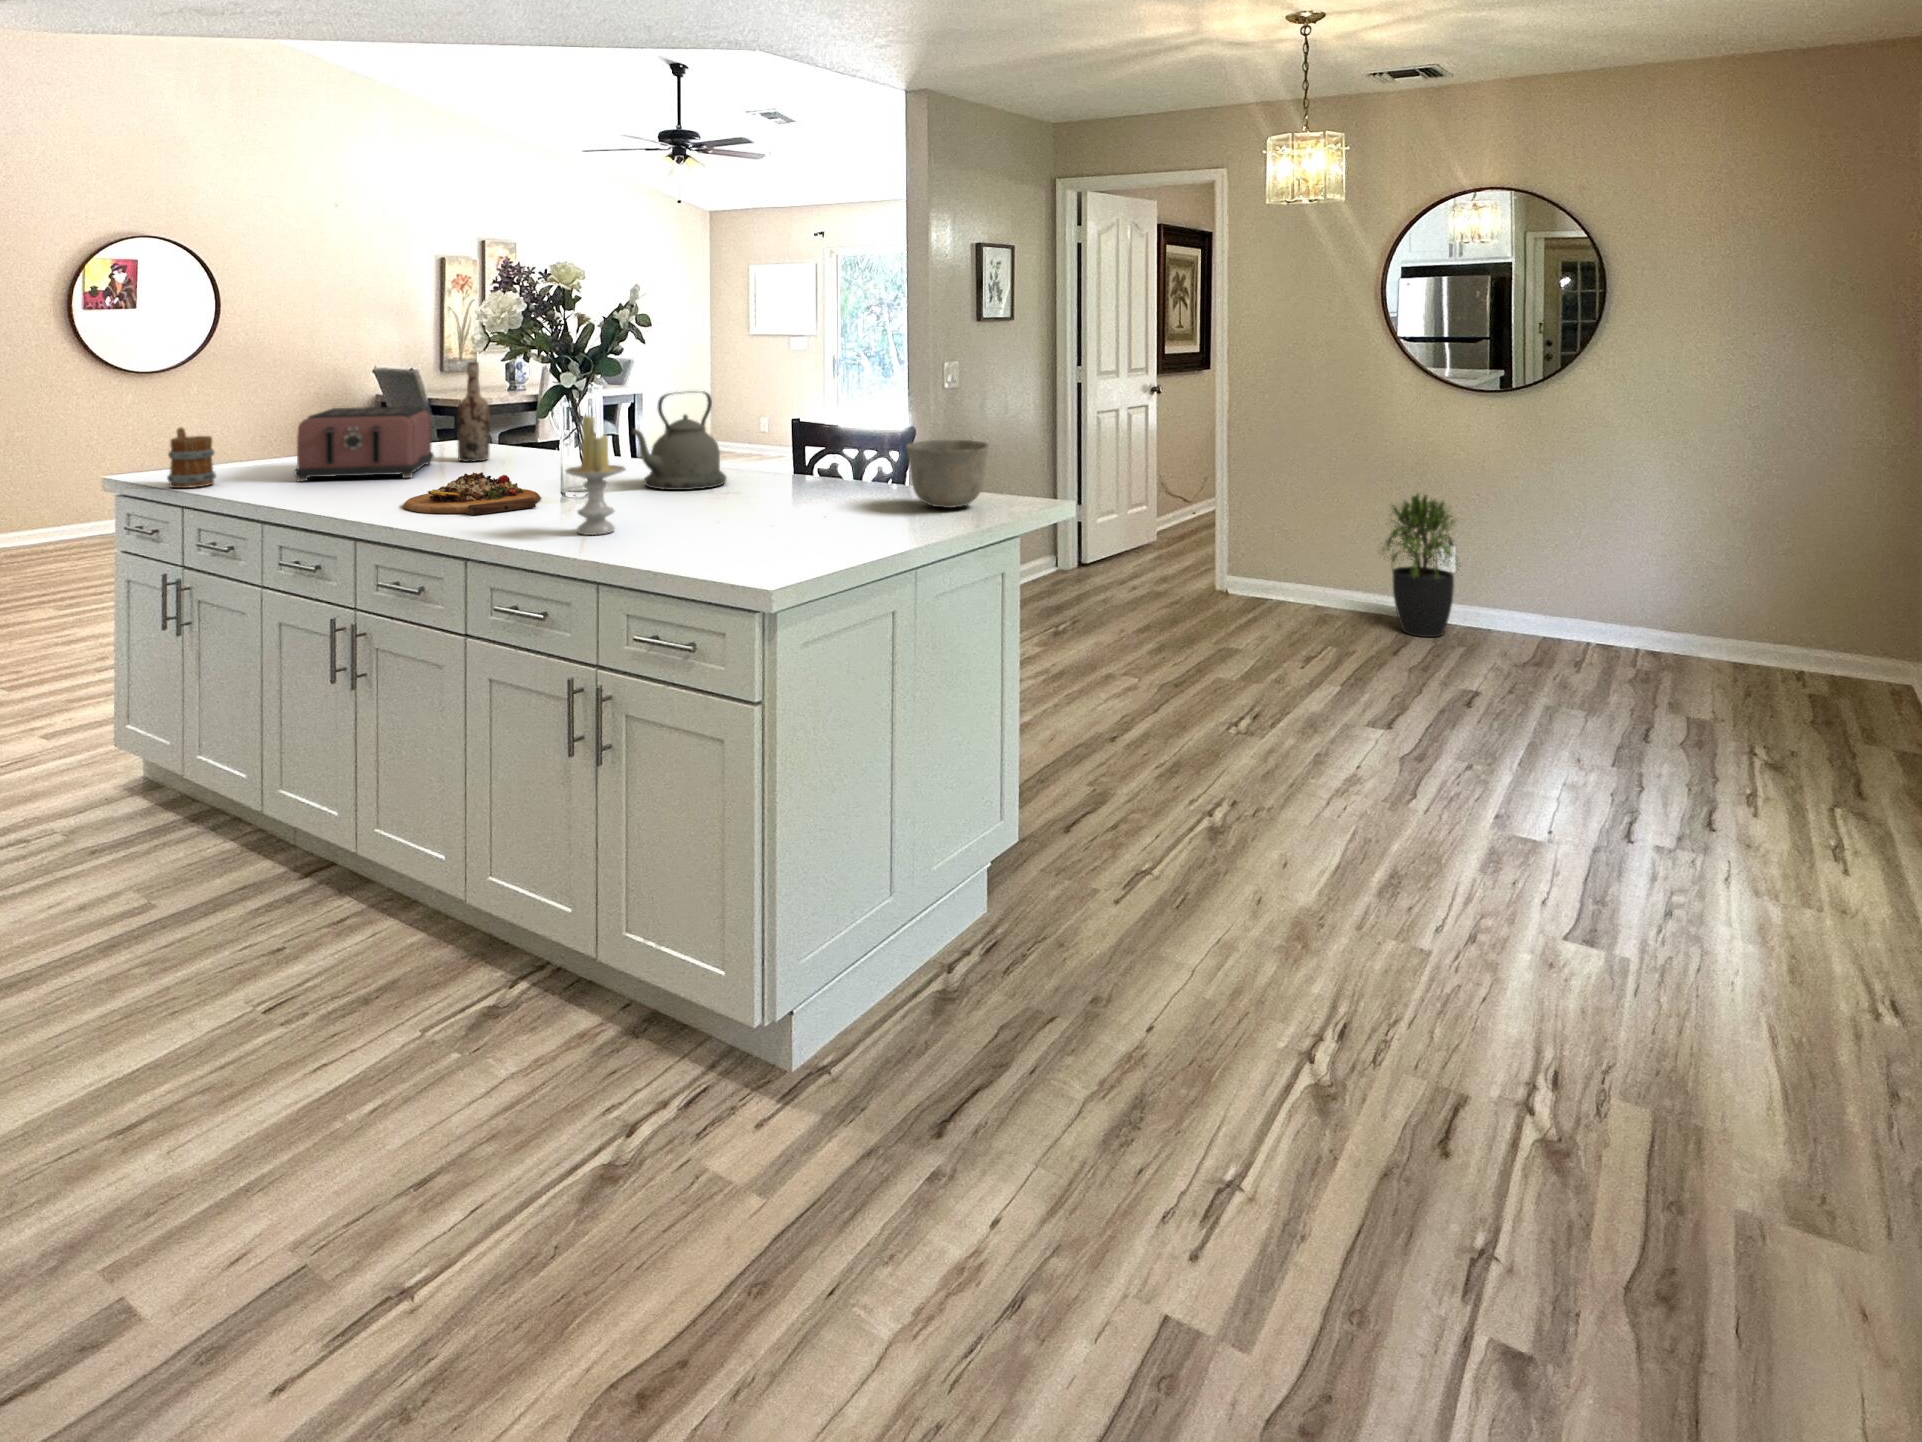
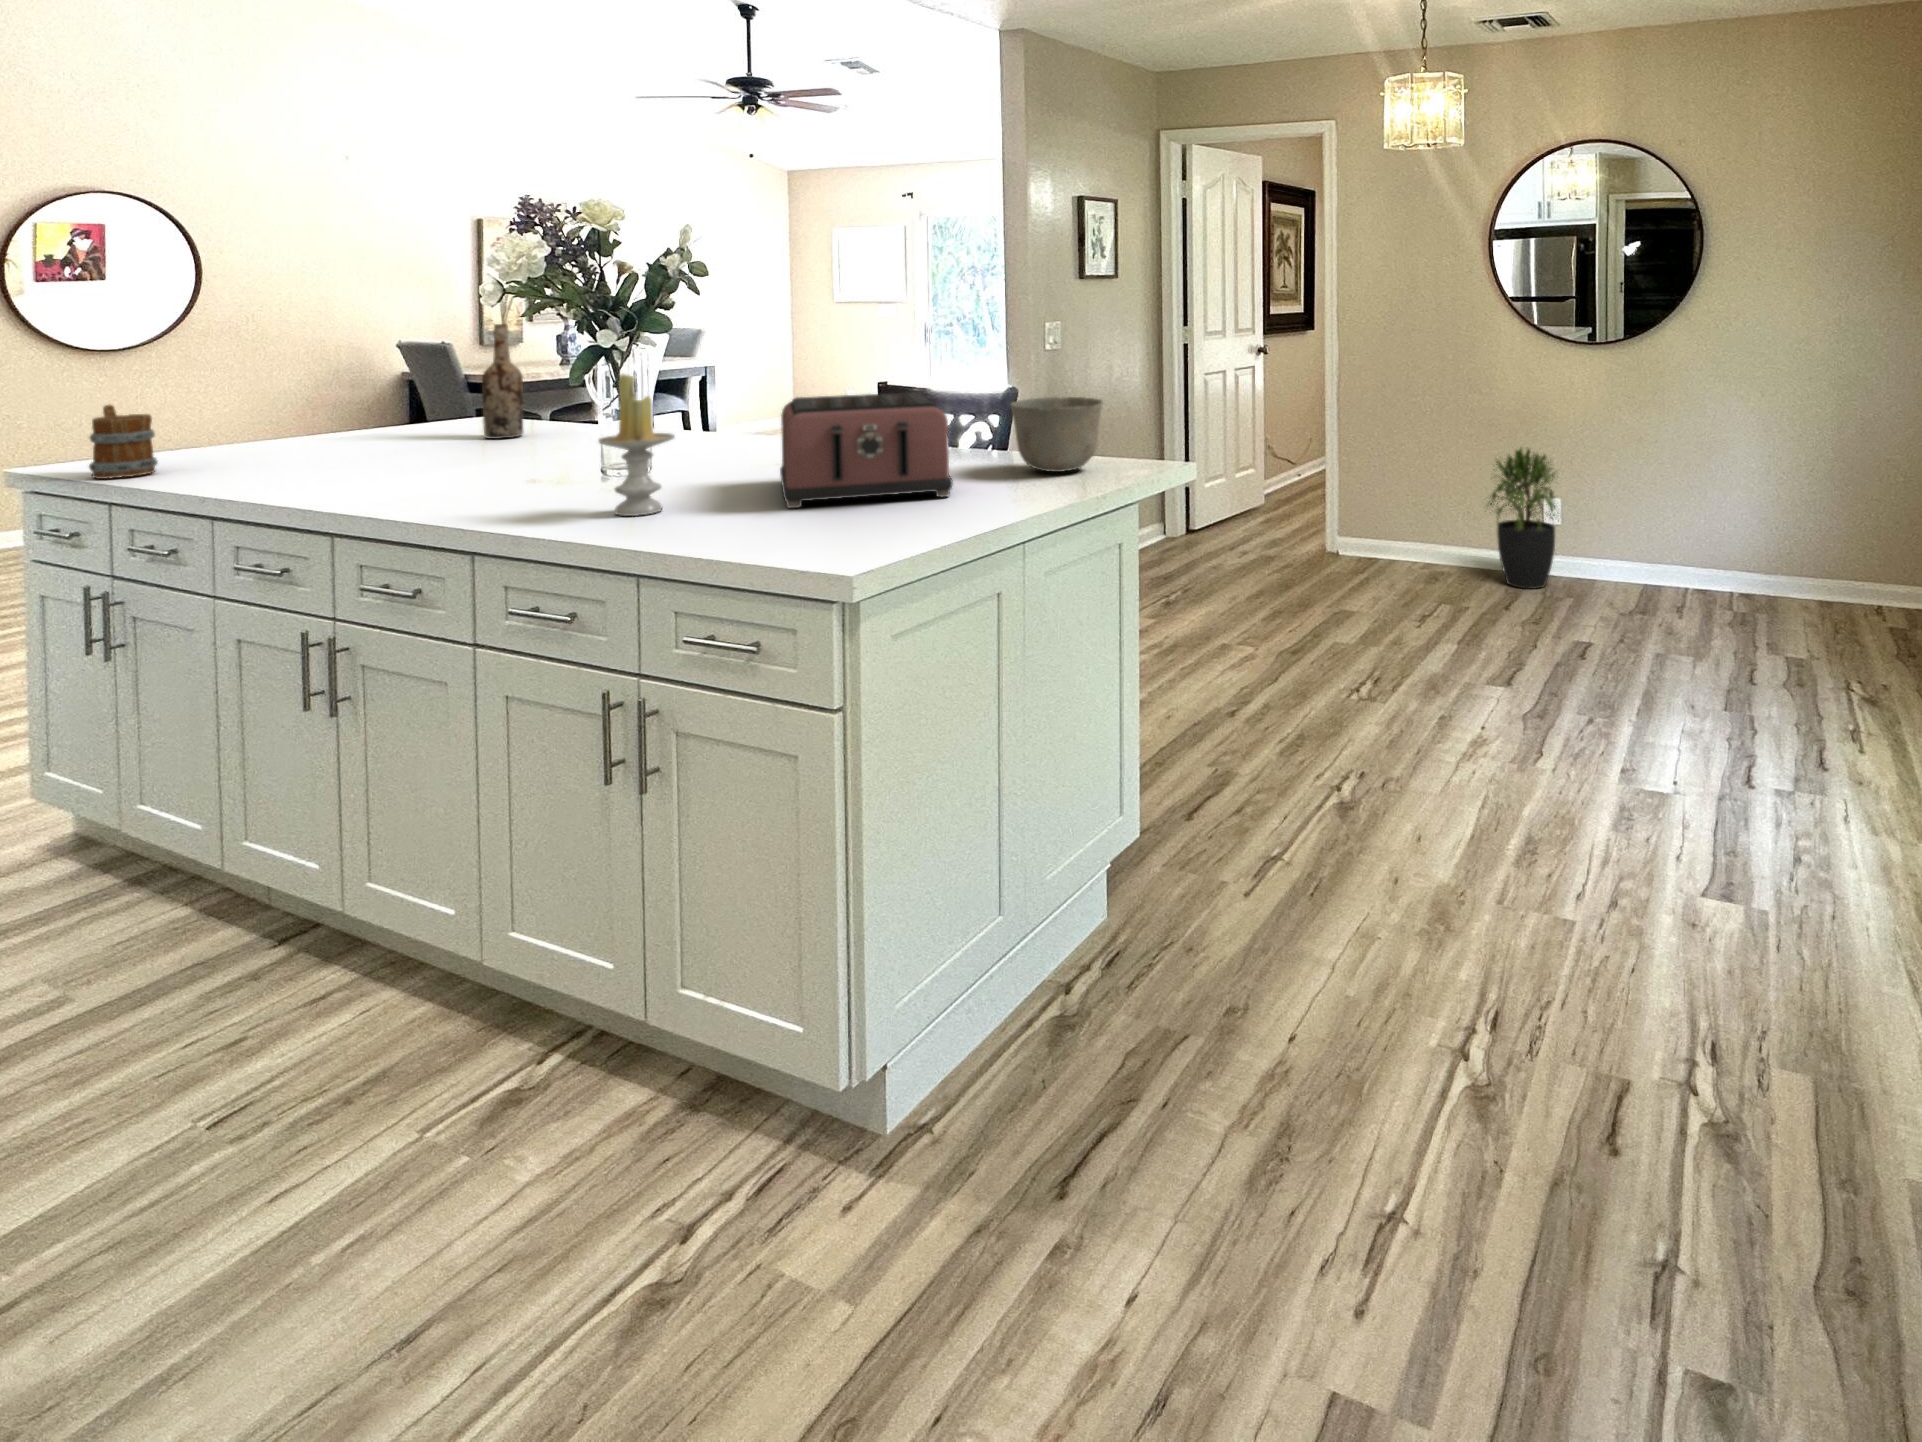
kettle: present [631,392,726,490] -> none [687,350,805,462]
toaster: present [294,407,434,482] -> present [780,392,953,508]
cutting board: present [403,472,541,515] -> none [398,448,578,498]

